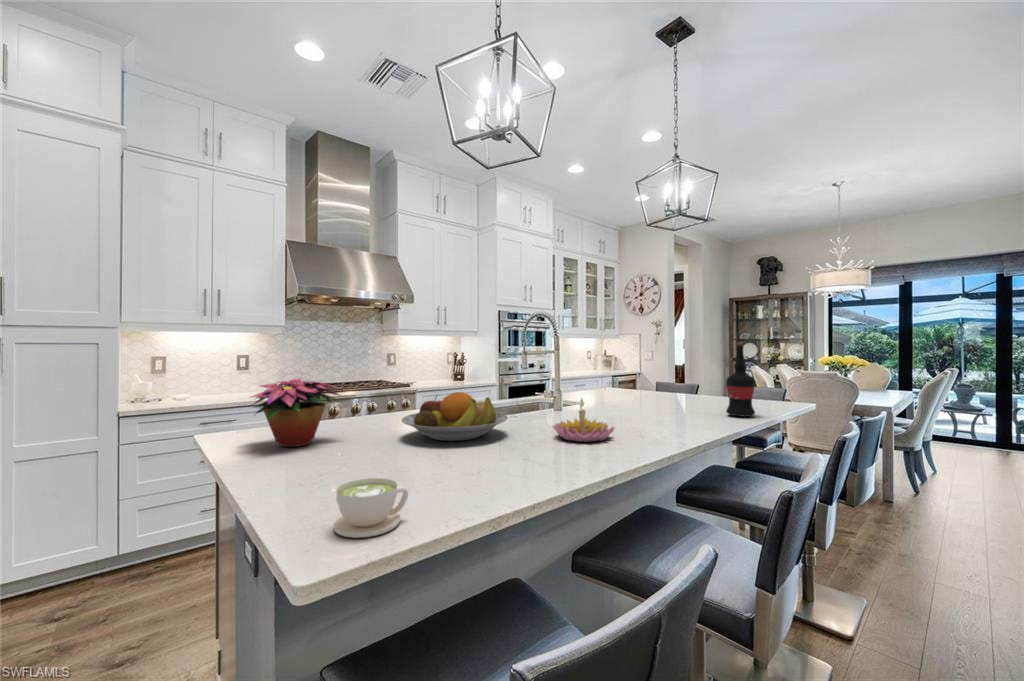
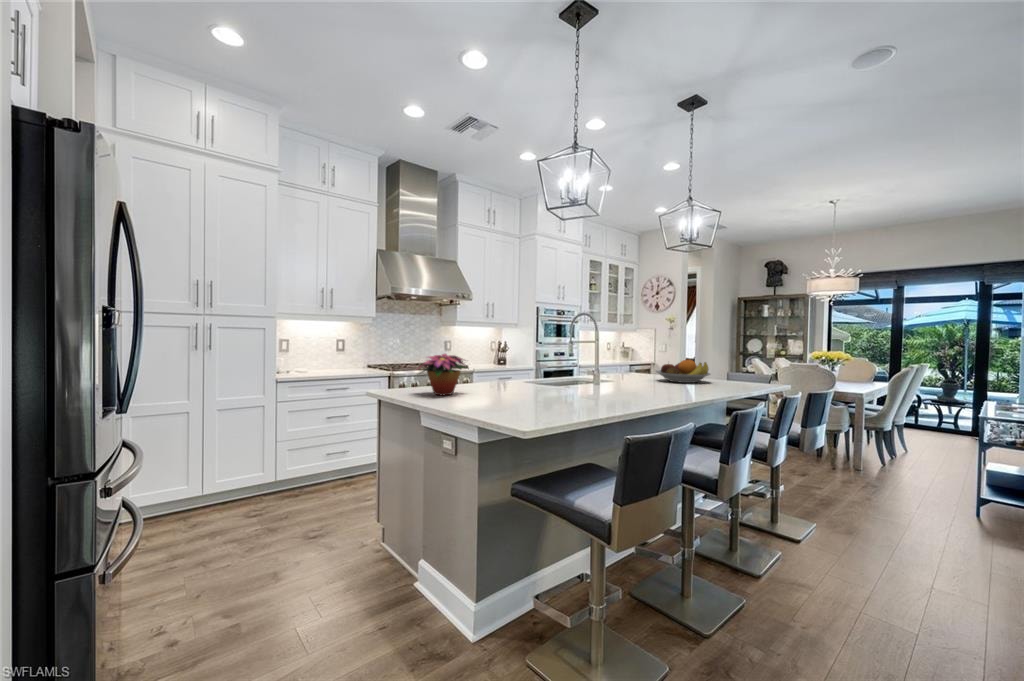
wine bottle: present [726,342,755,417] -> none [718,337,738,388]
fruit bowl: present [402,392,508,441] -> present [656,360,710,383]
candle holder: present [553,399,614,442] -> none [602,369,642,397]
coffee cup: present [334,478,408,538] -> none [516,399,549,421]

